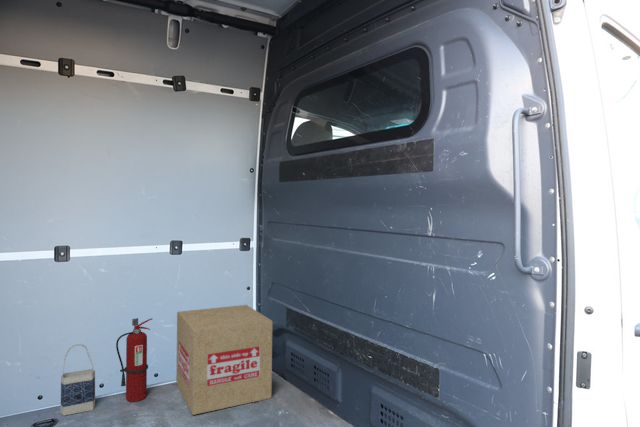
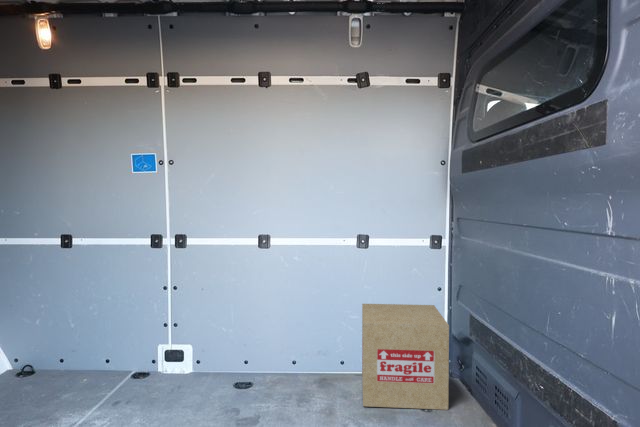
fire extinguisher: present [116,318,152,402] -> none [307,305,338,381]
bag: present [61,344,95,416] -> none [265,321,291,380]

